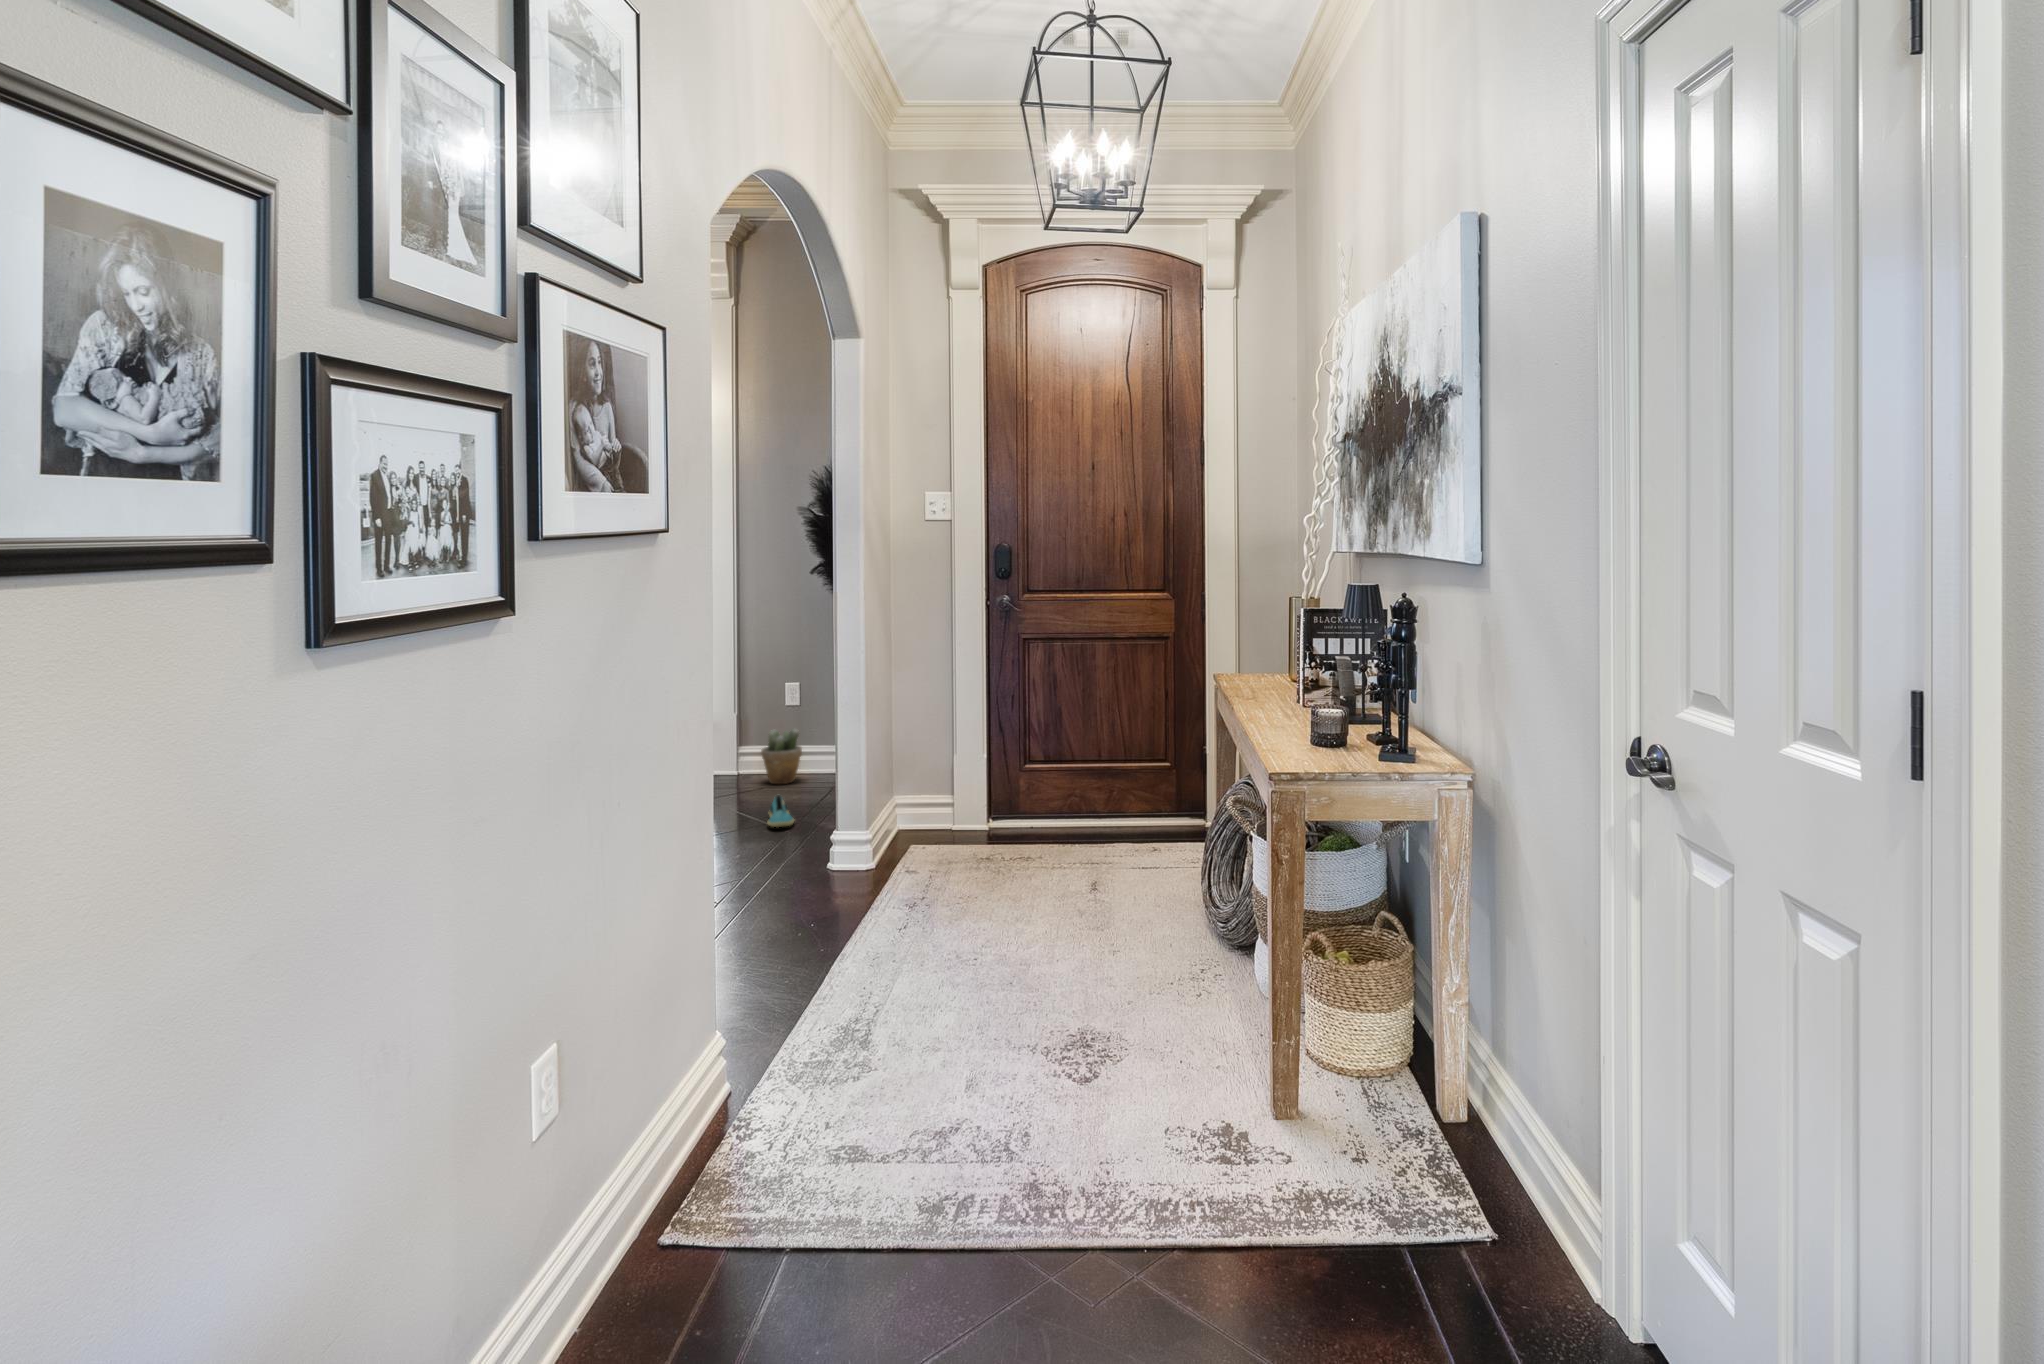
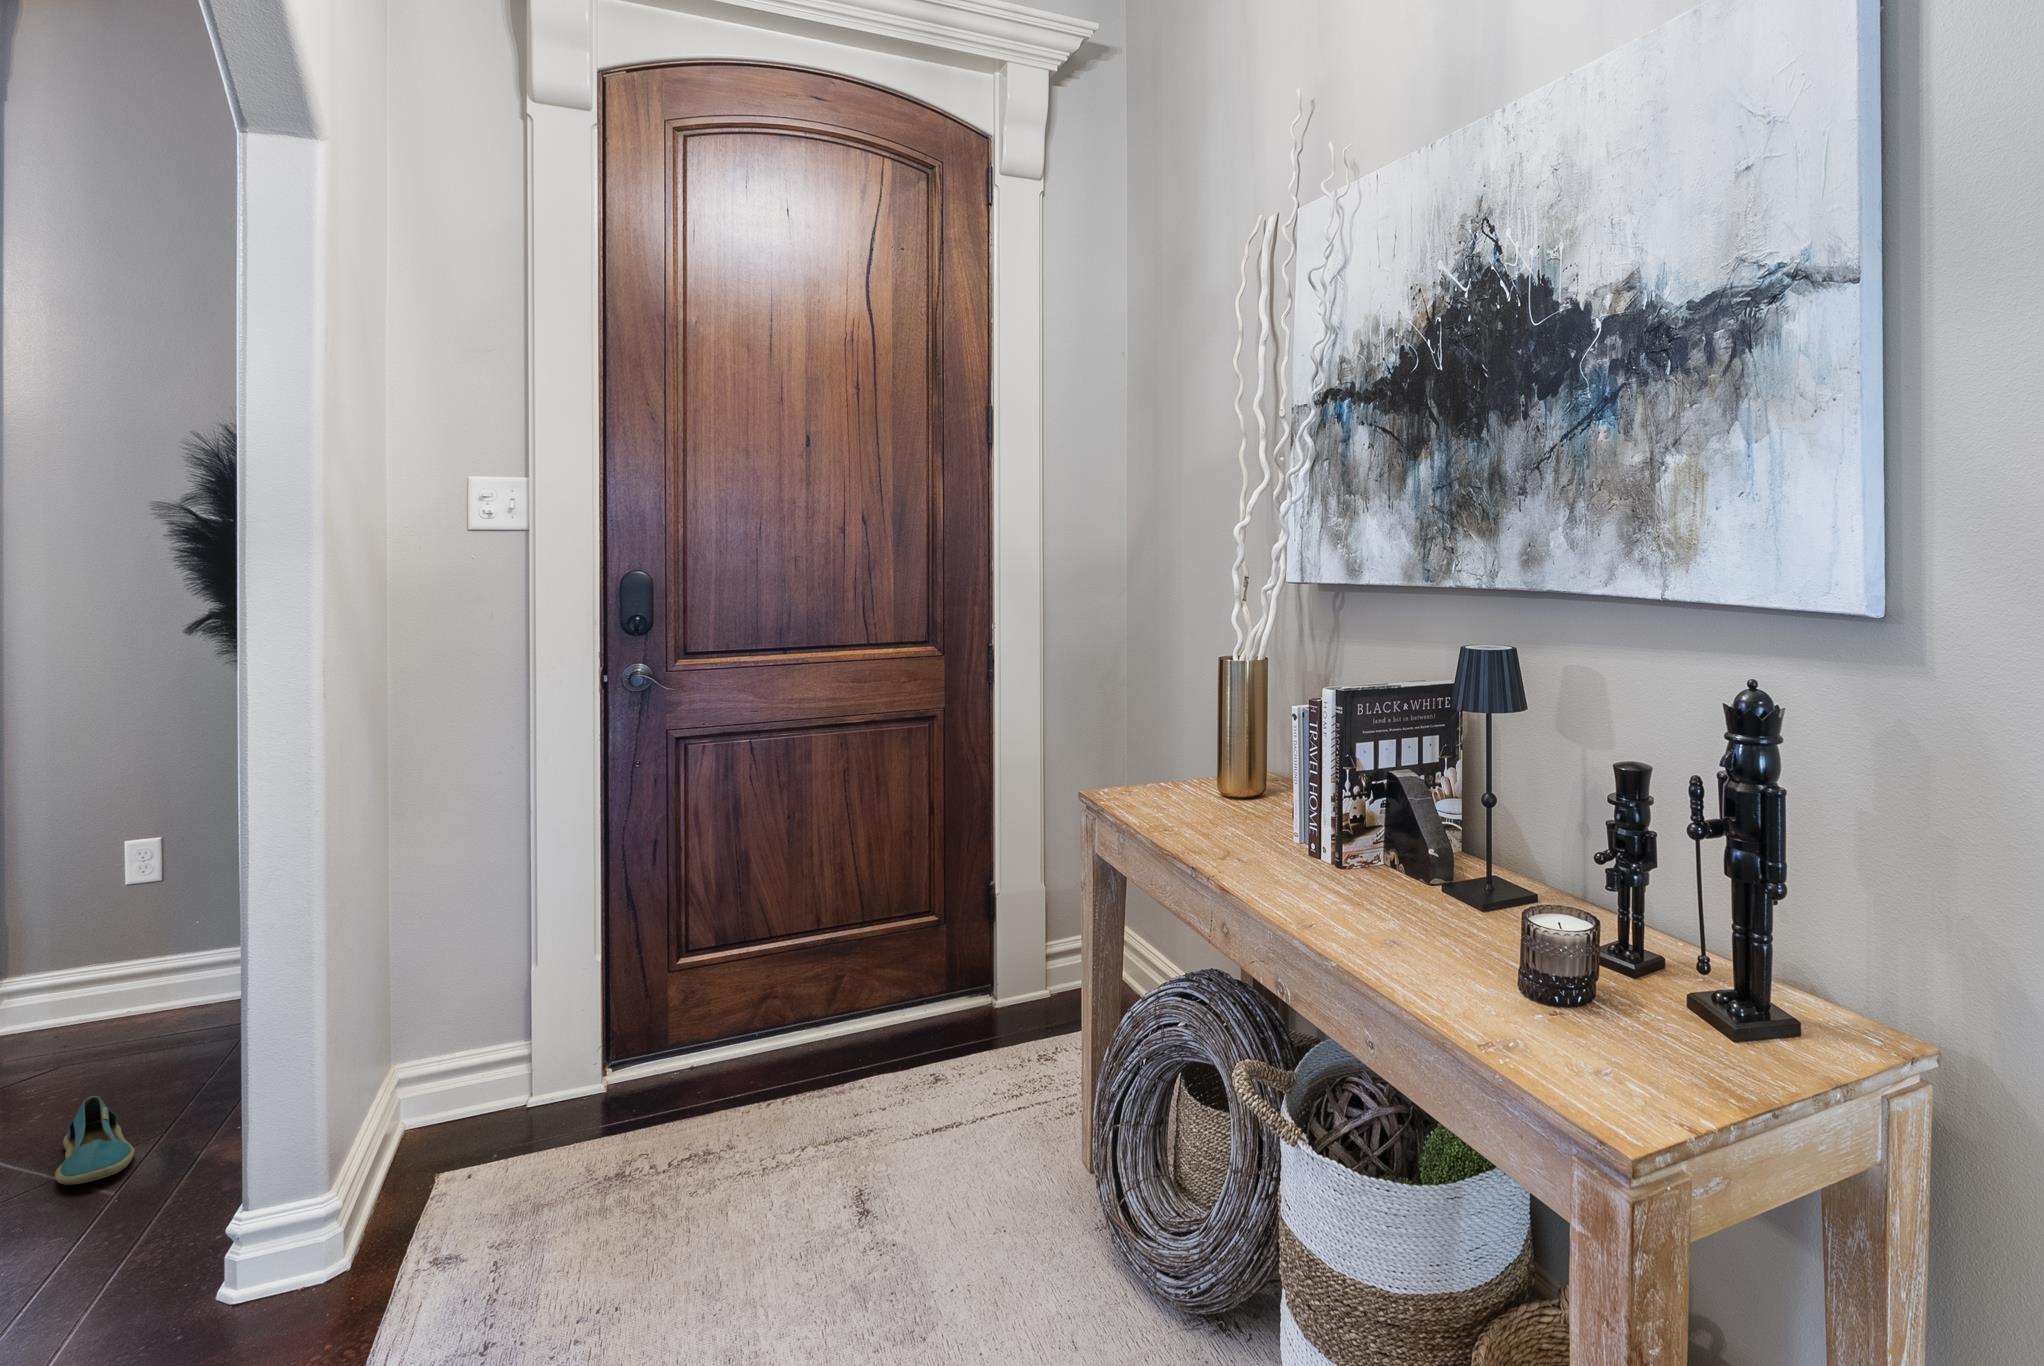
potted plant: present [761,729,802,784] -> none [55,931,164,1049]

